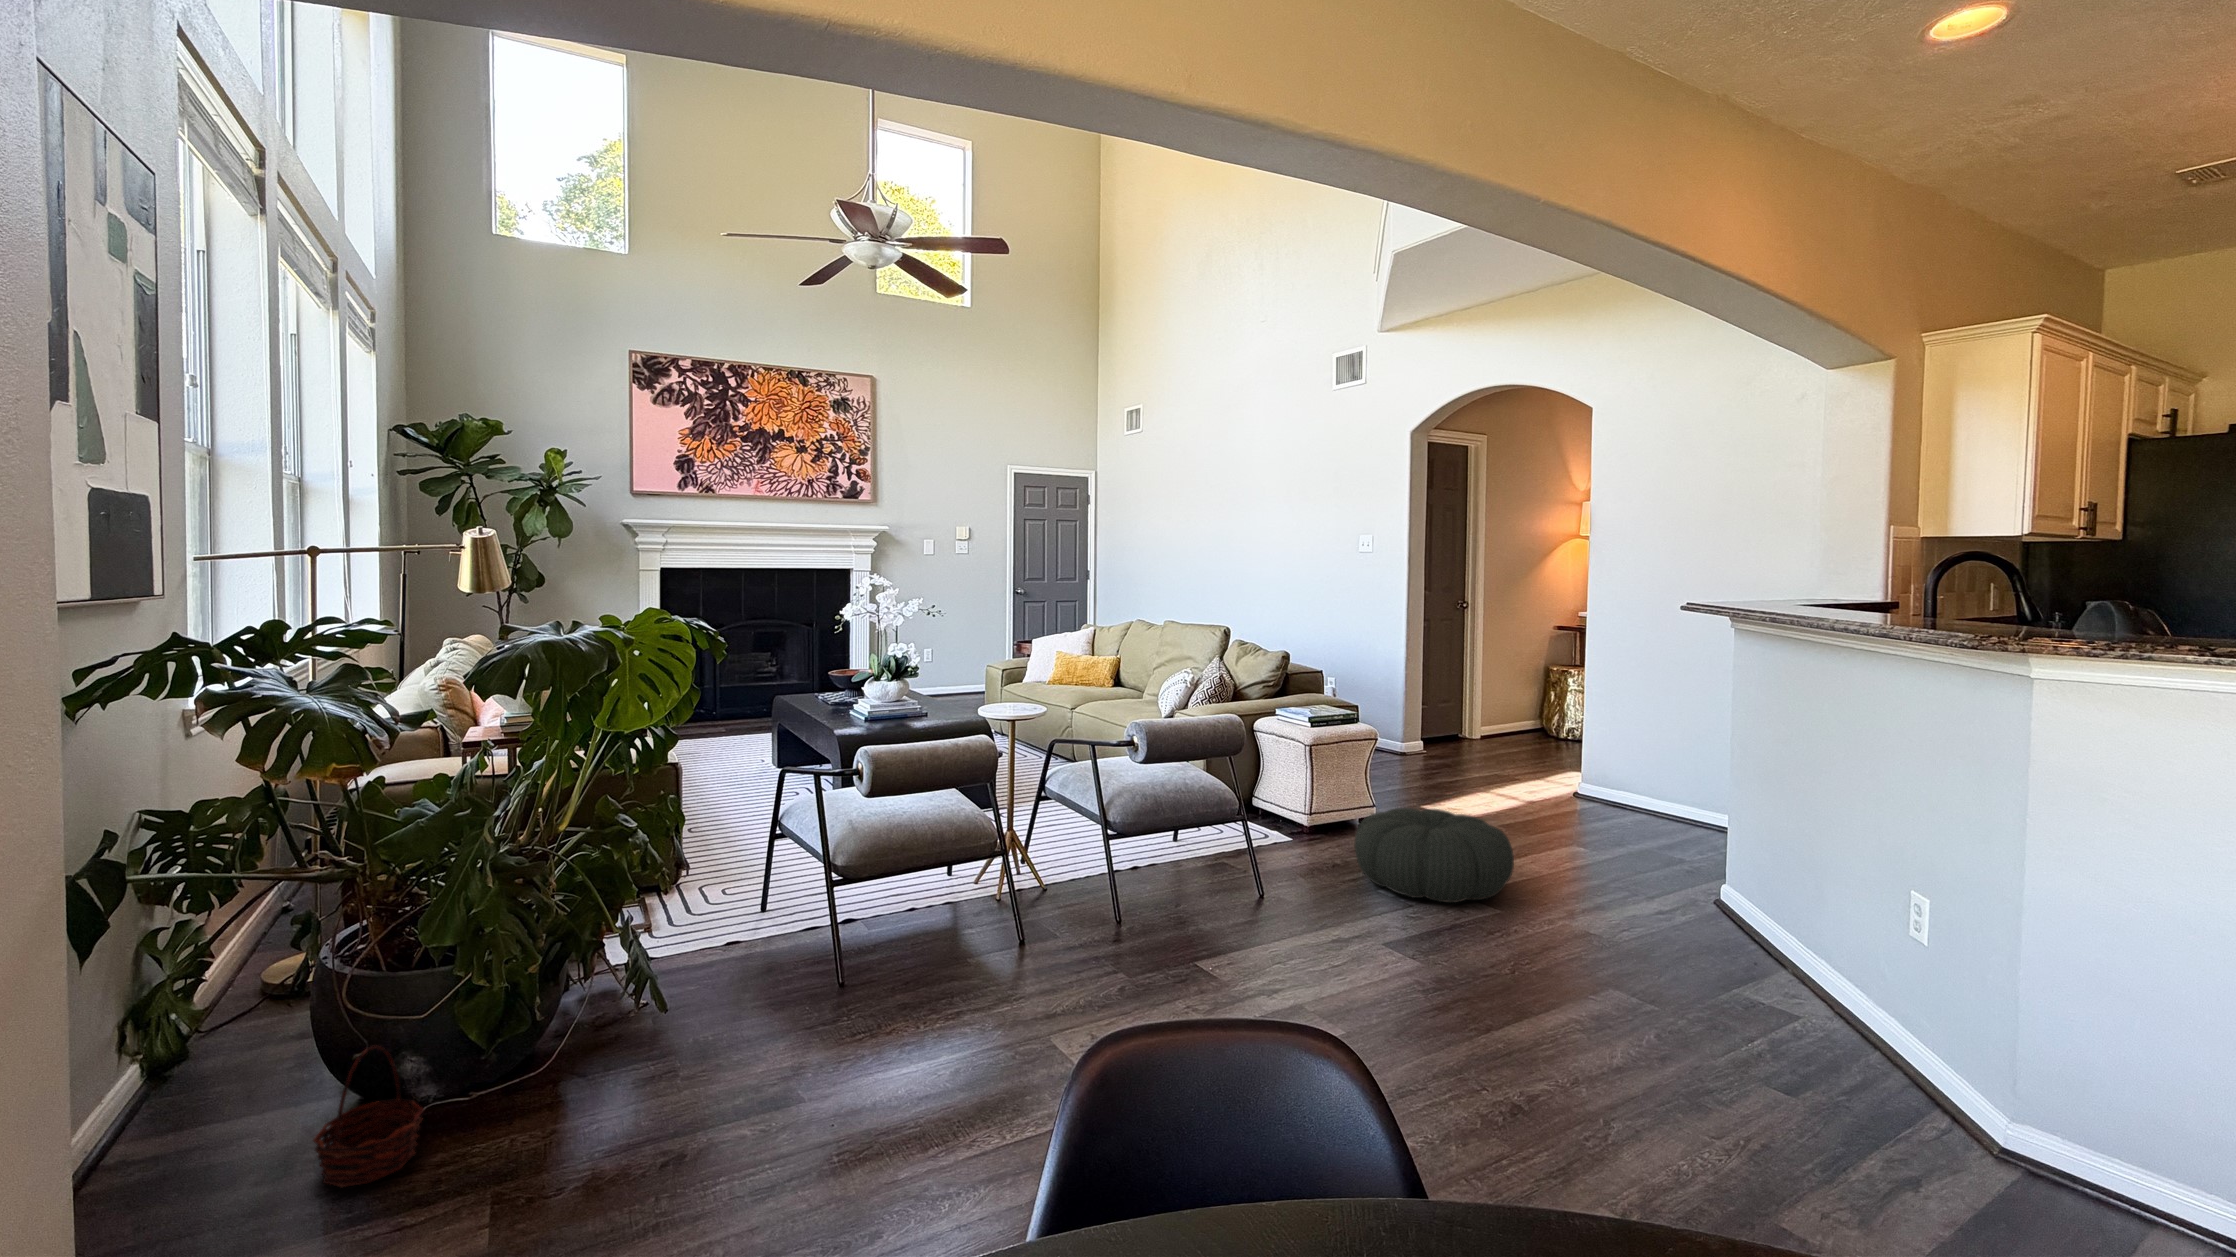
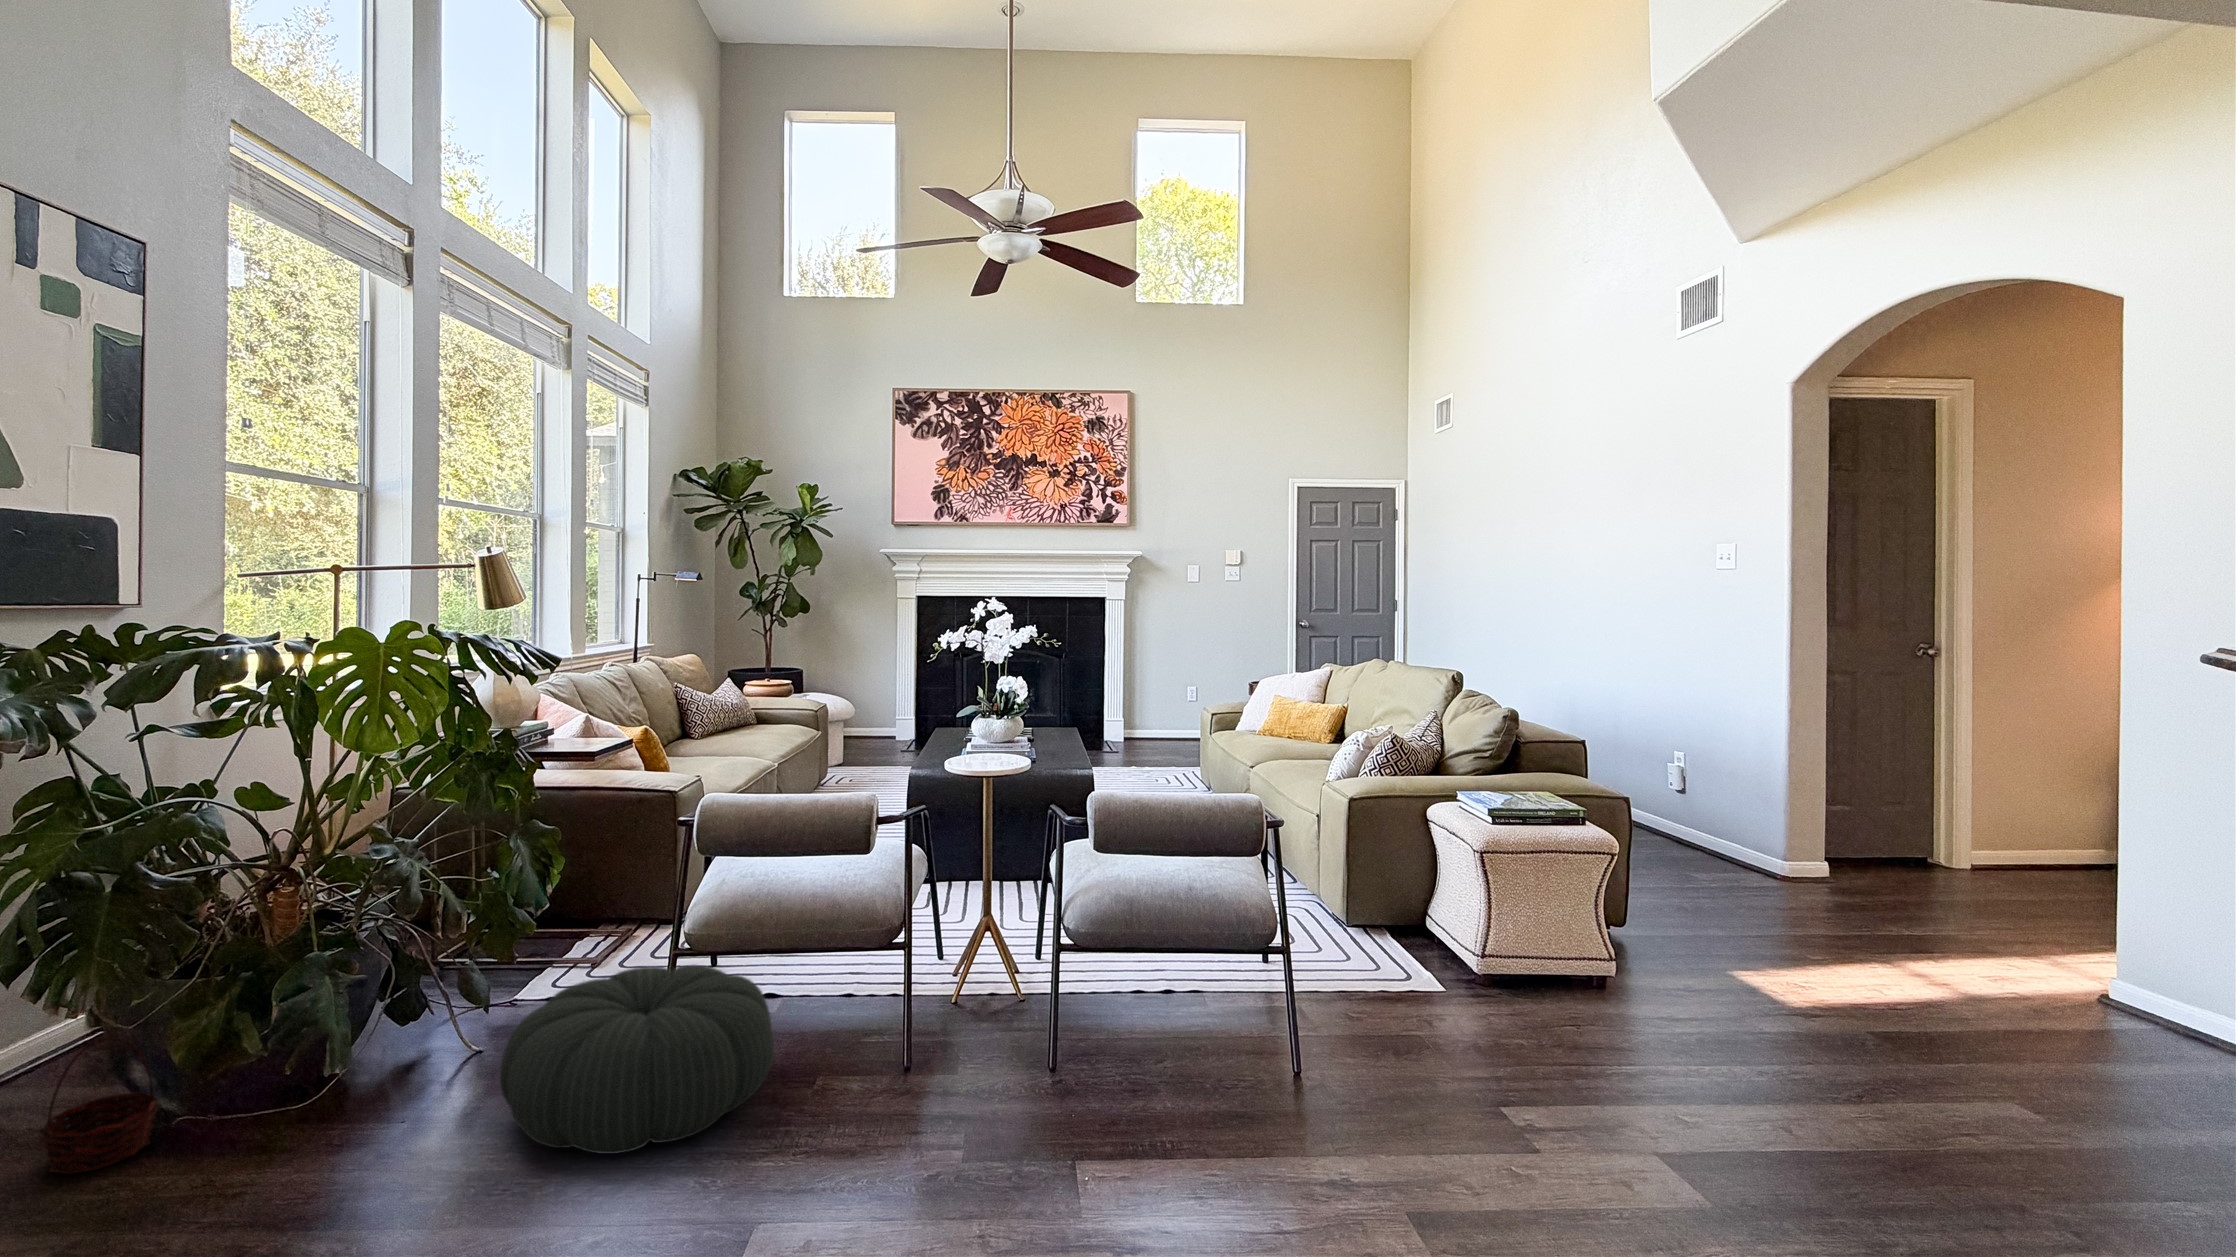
pouf: present [1355,808,1514,903] -> present [500,965,774,1154]

